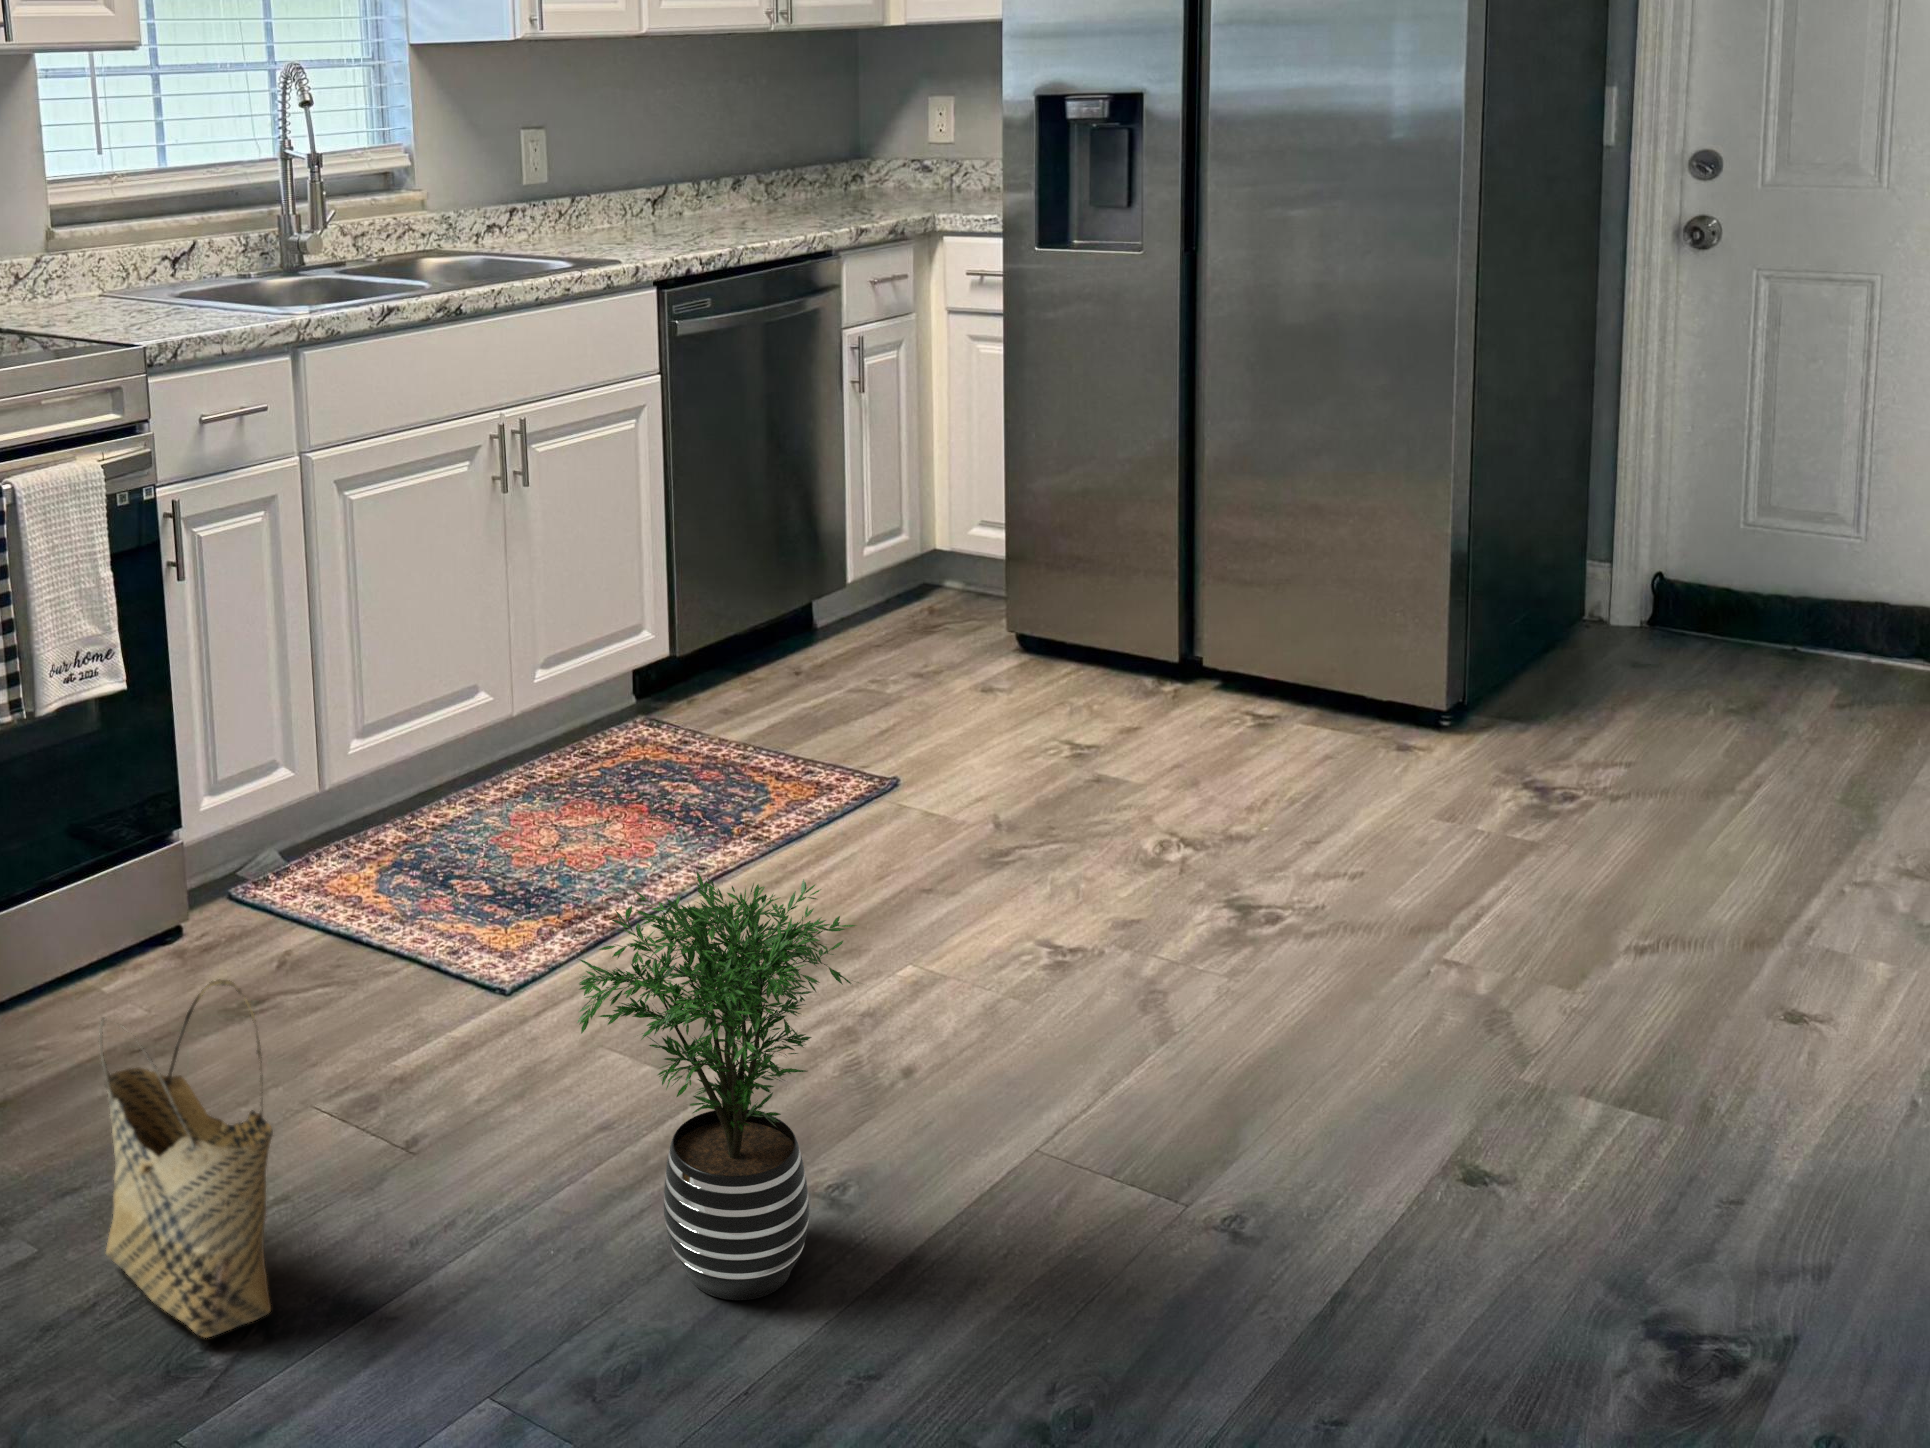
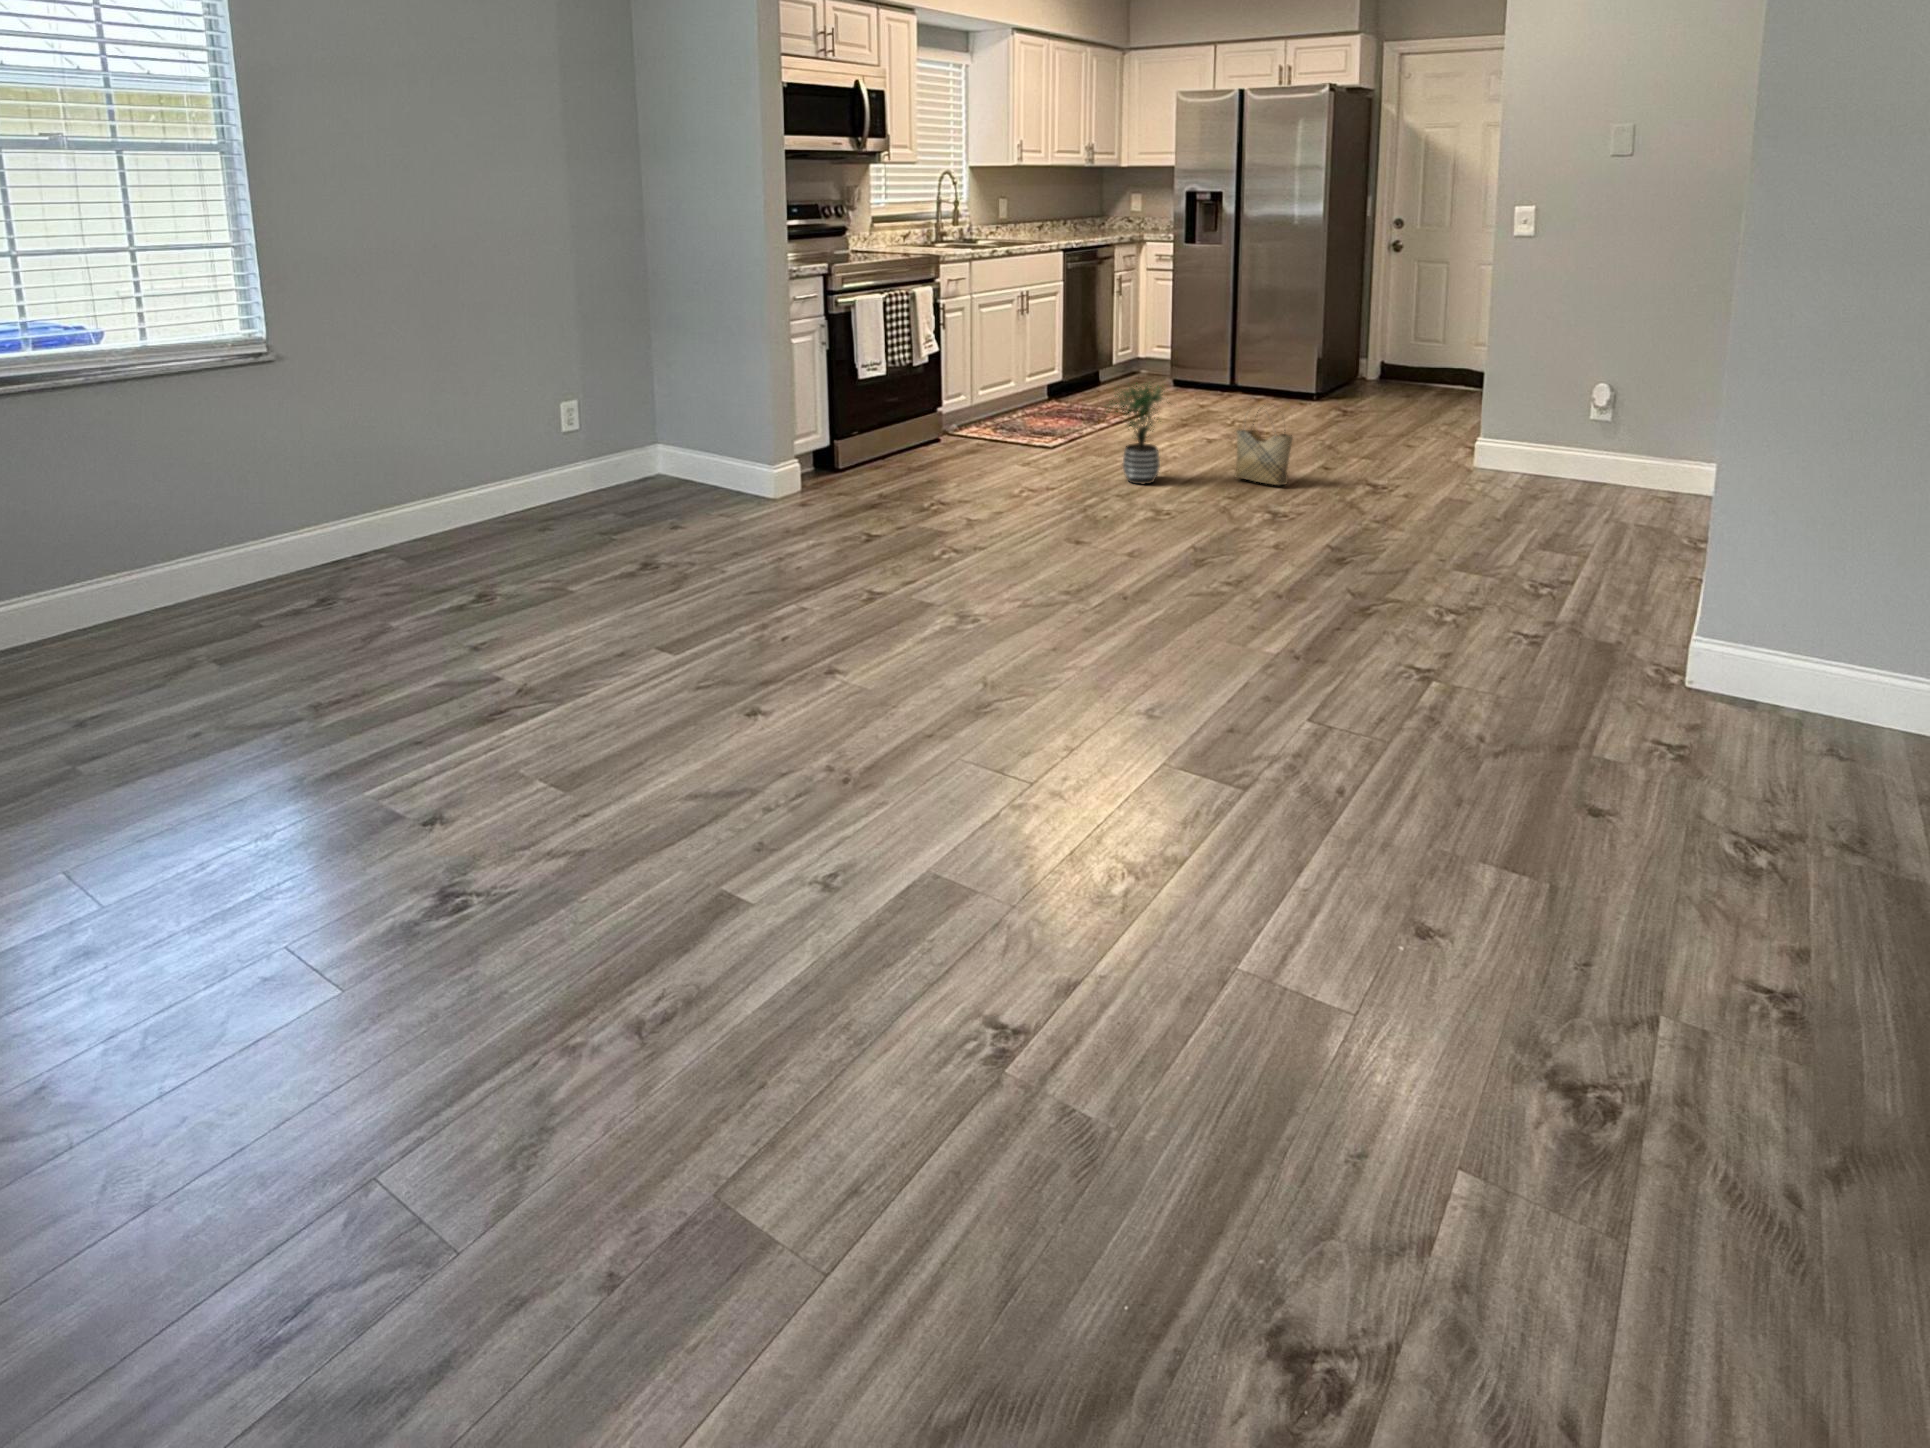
woven basket: present [99,980,273,1337] -> present [1235,406,1293,485]

